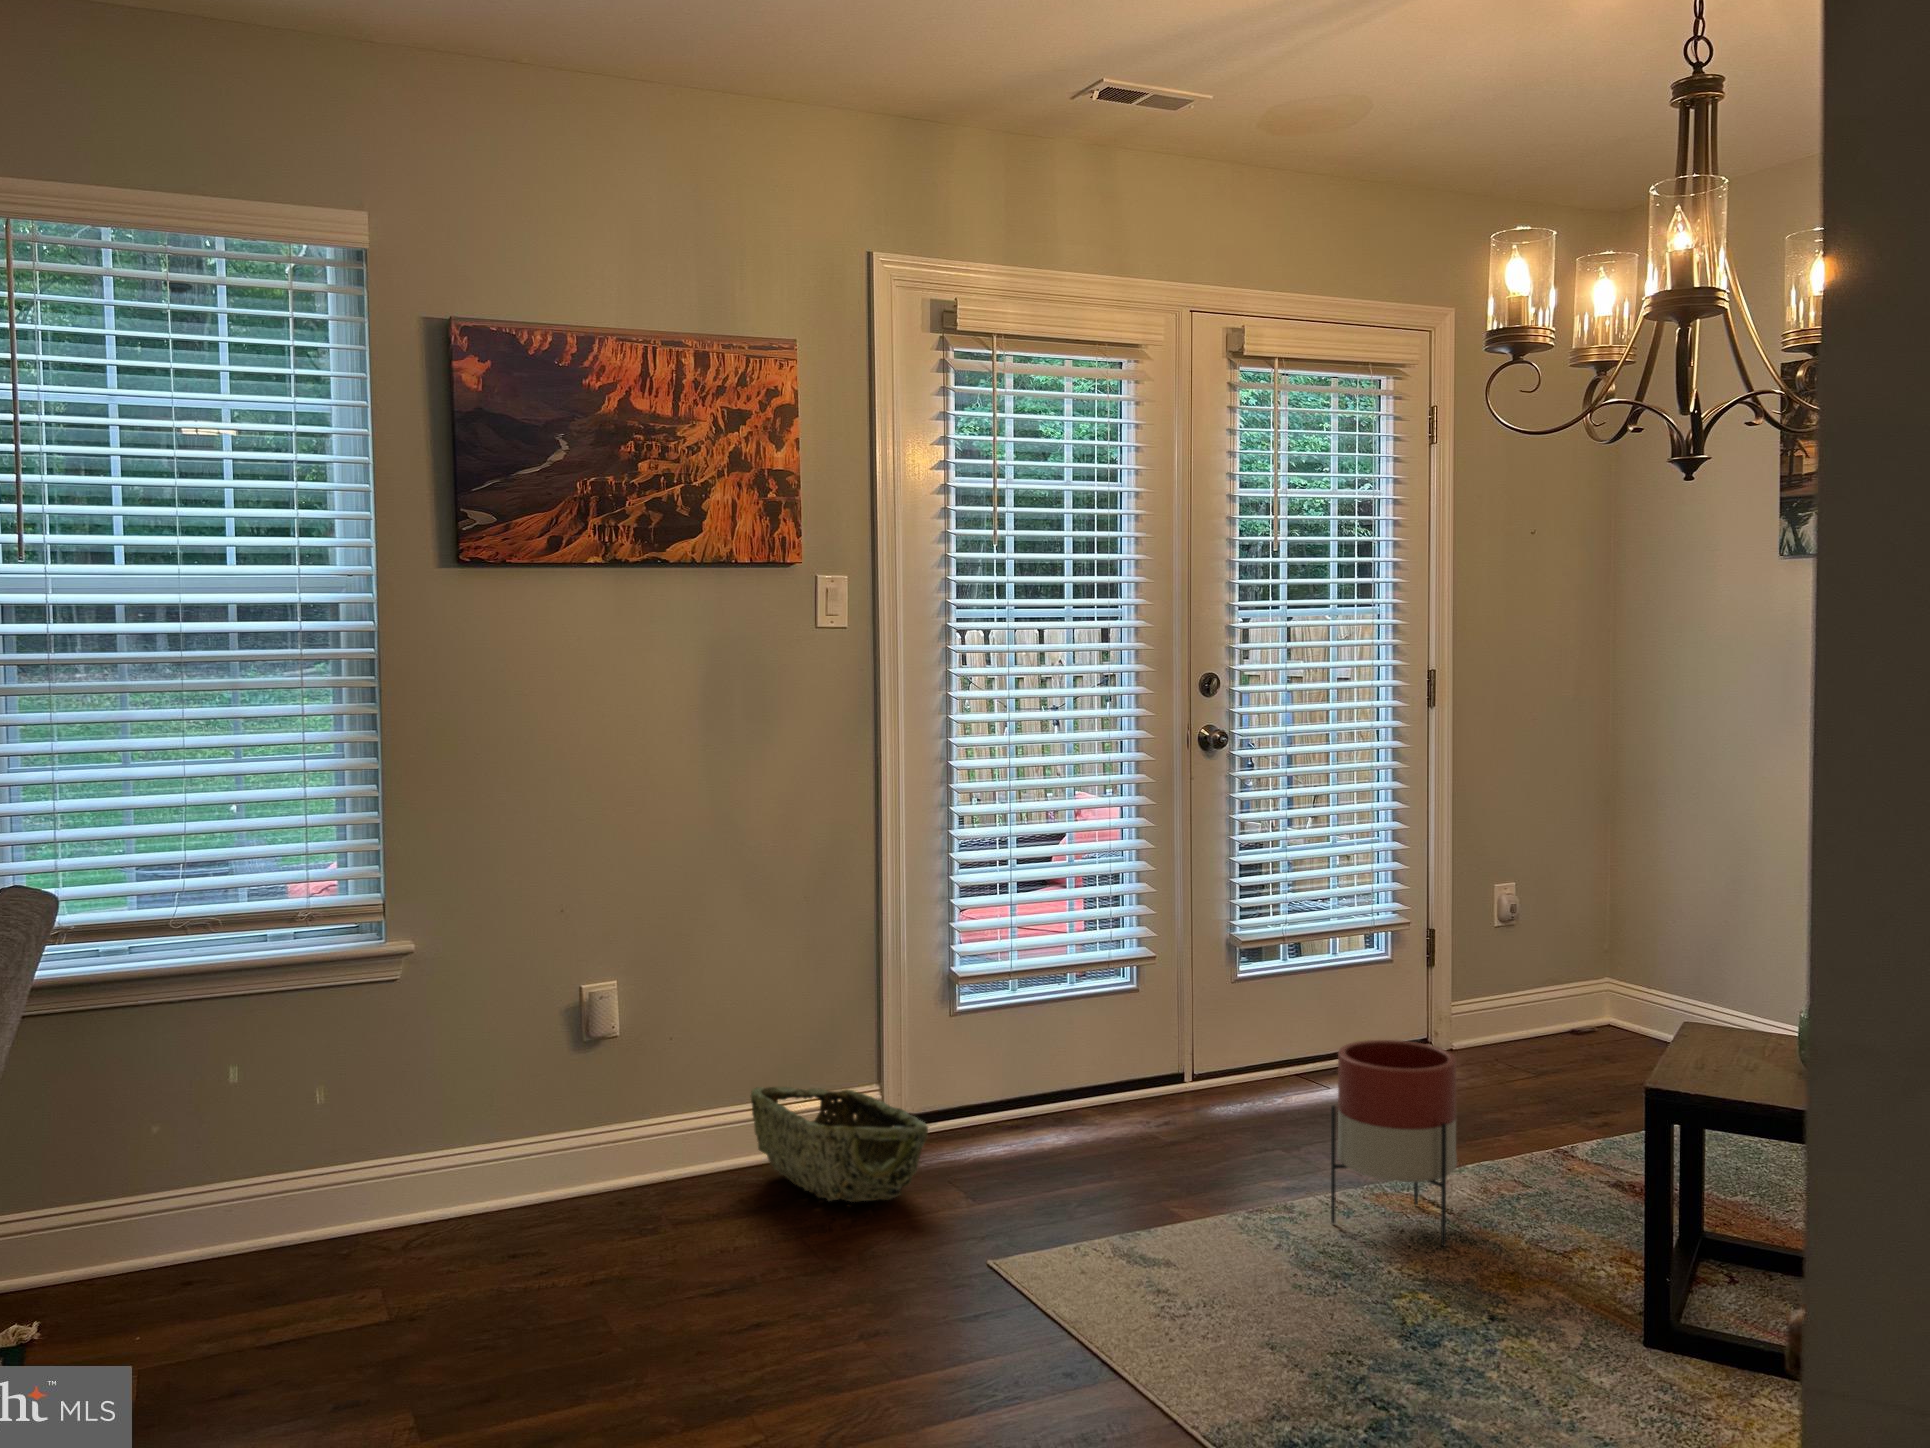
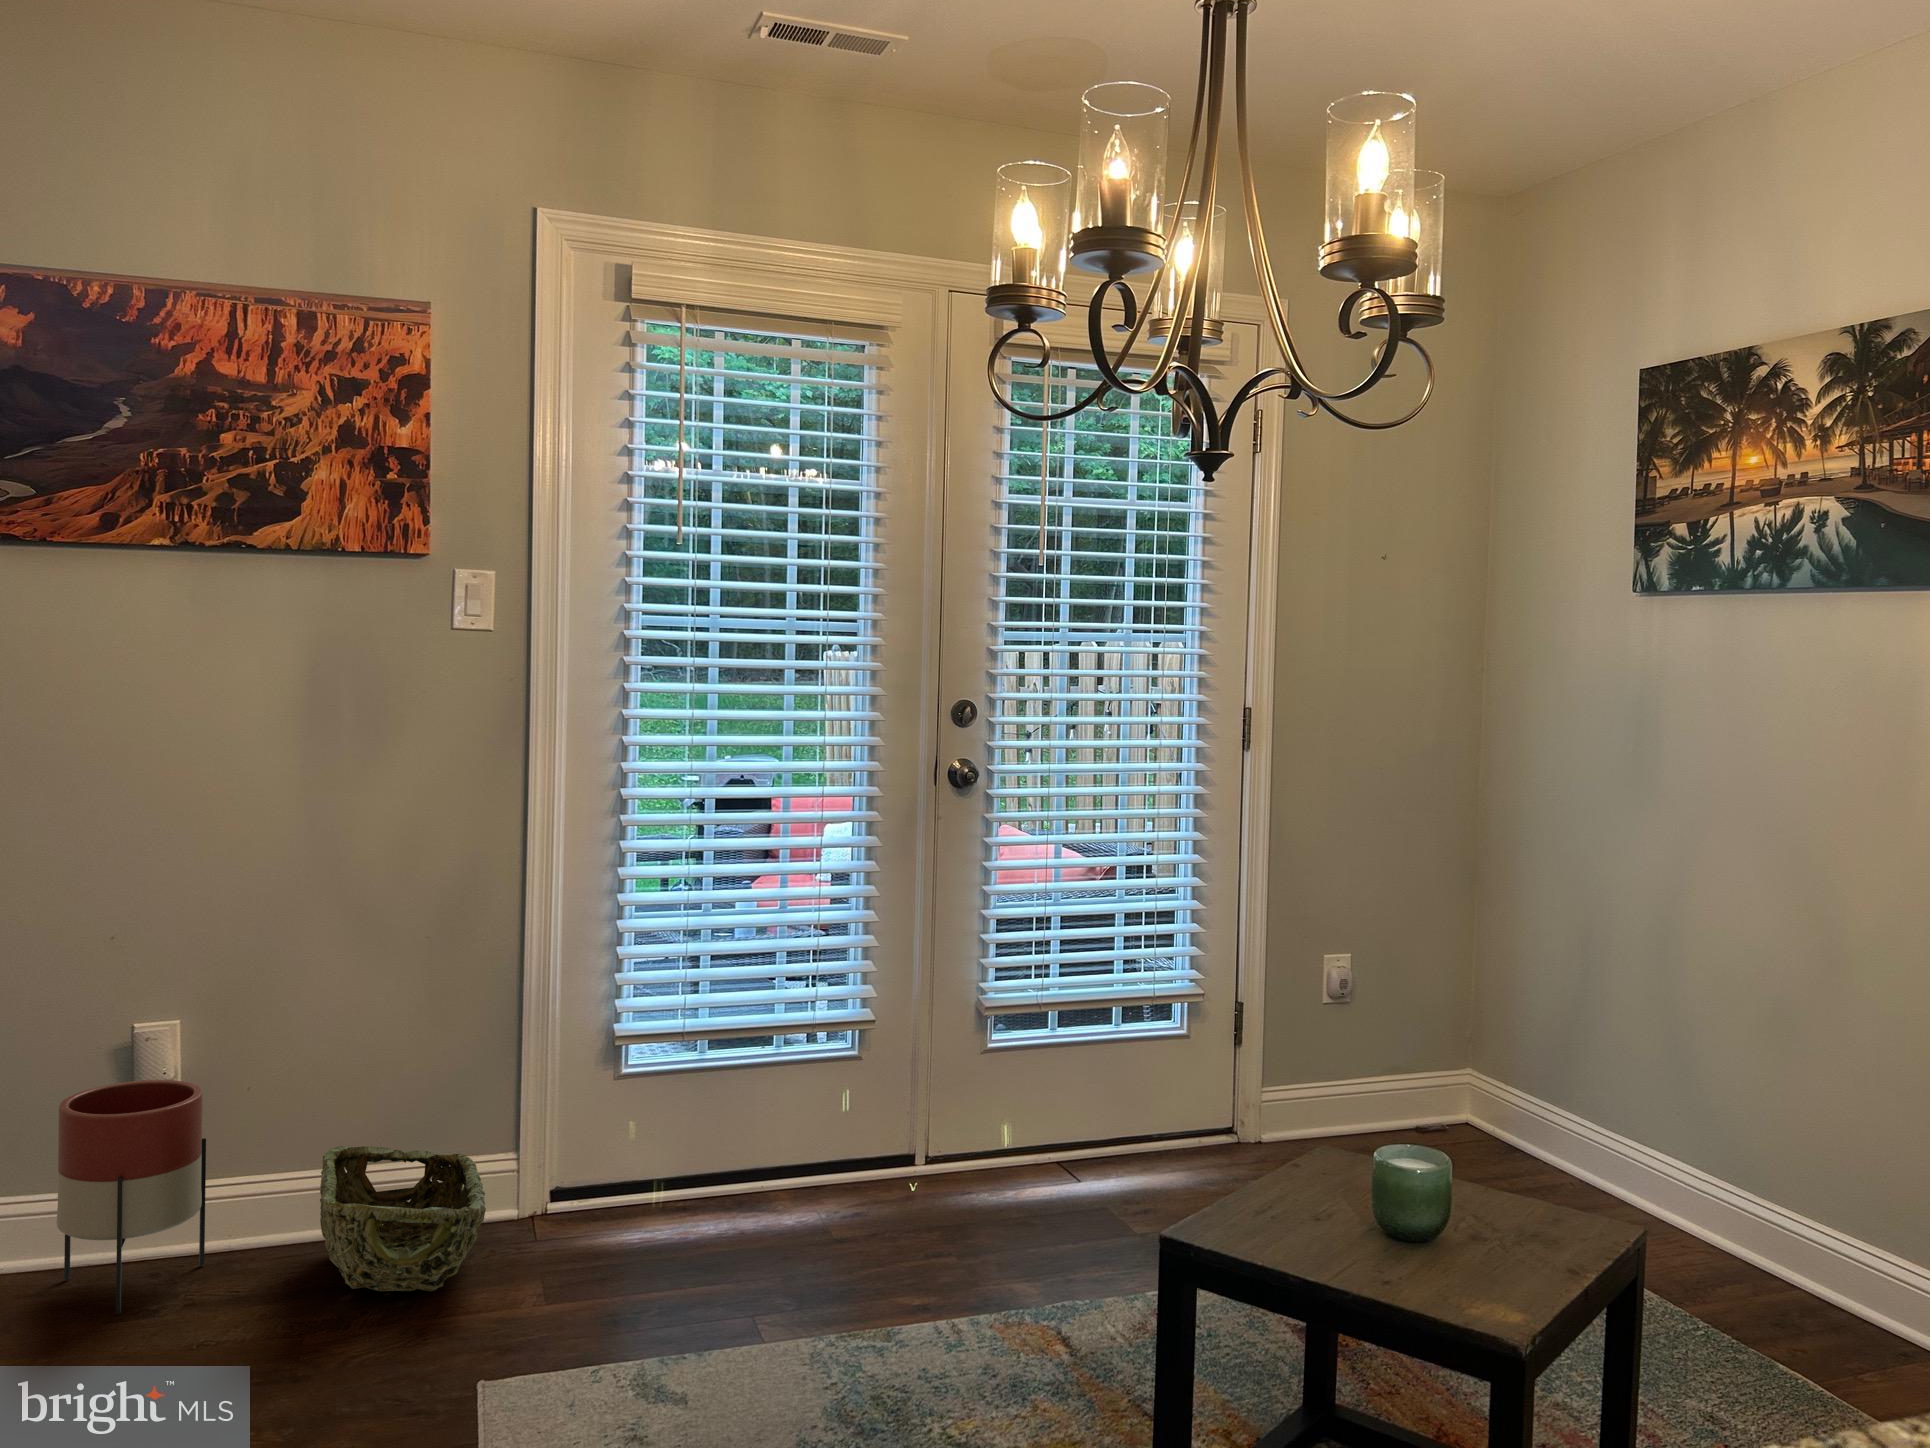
planter: present [1331,1040,1457,1246] -> present [57,1080,206,1314]

